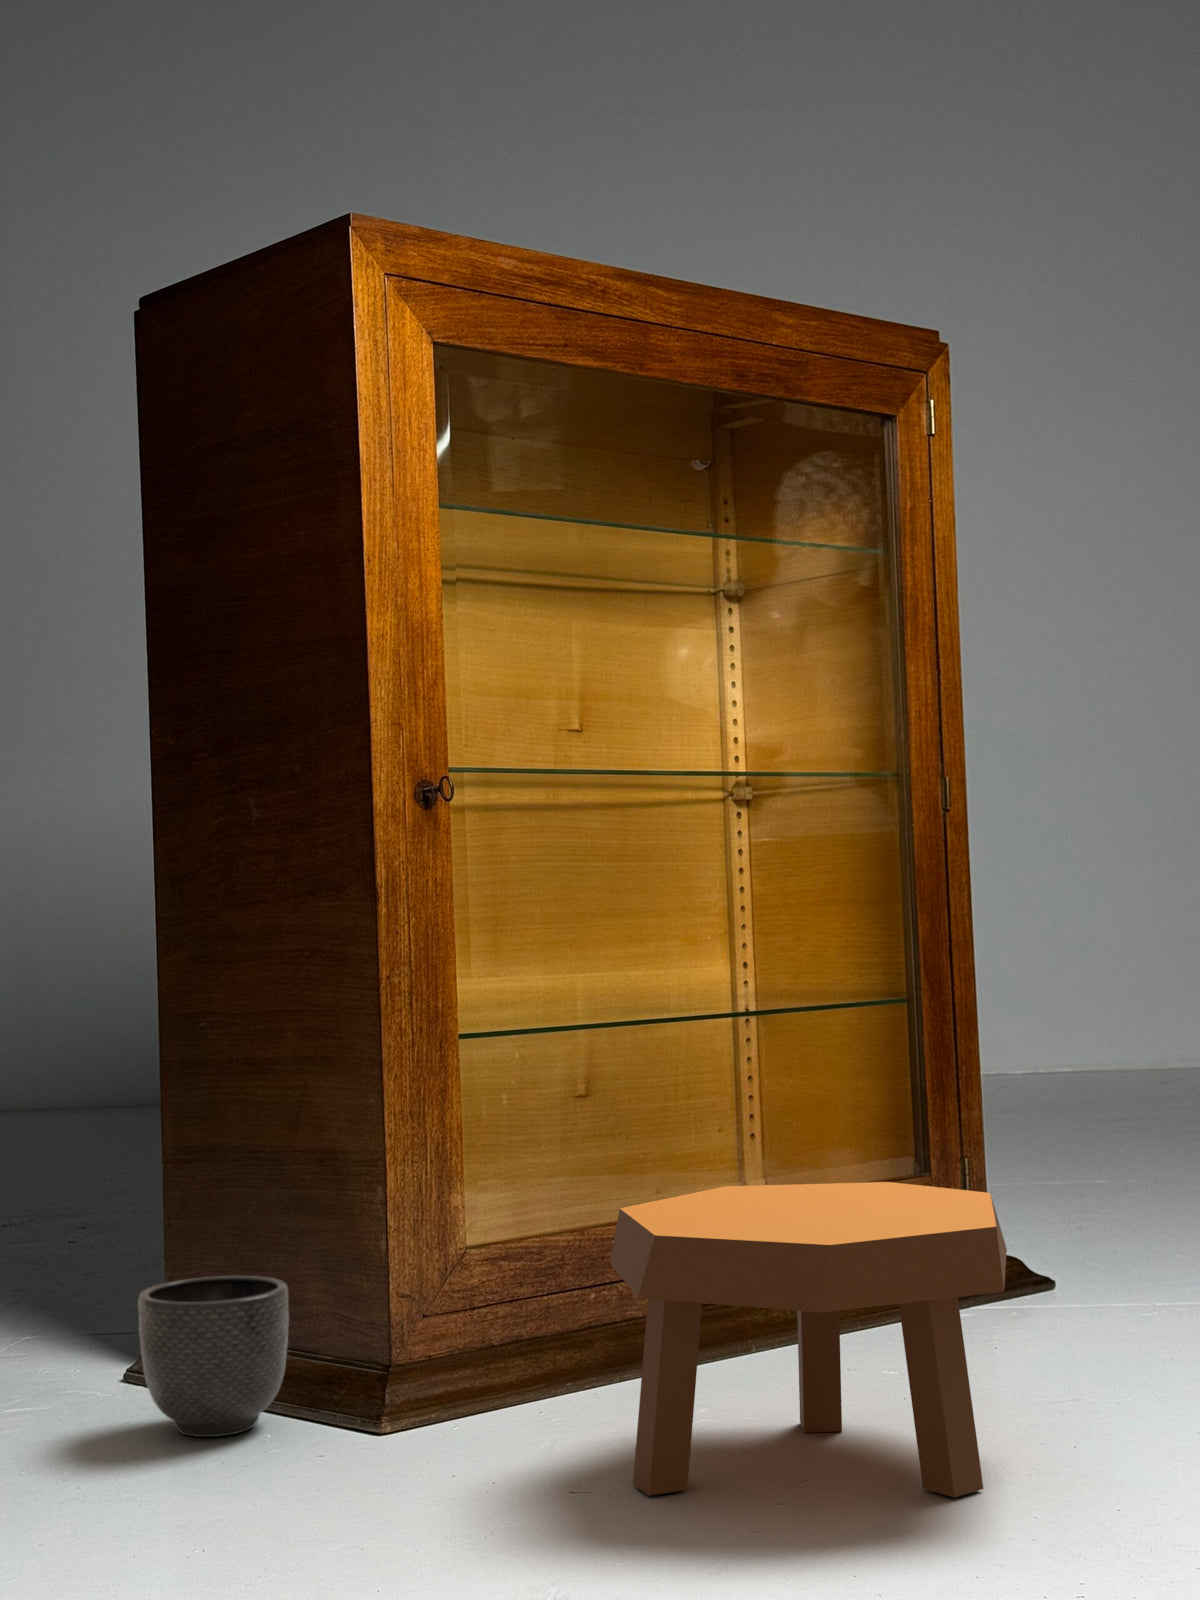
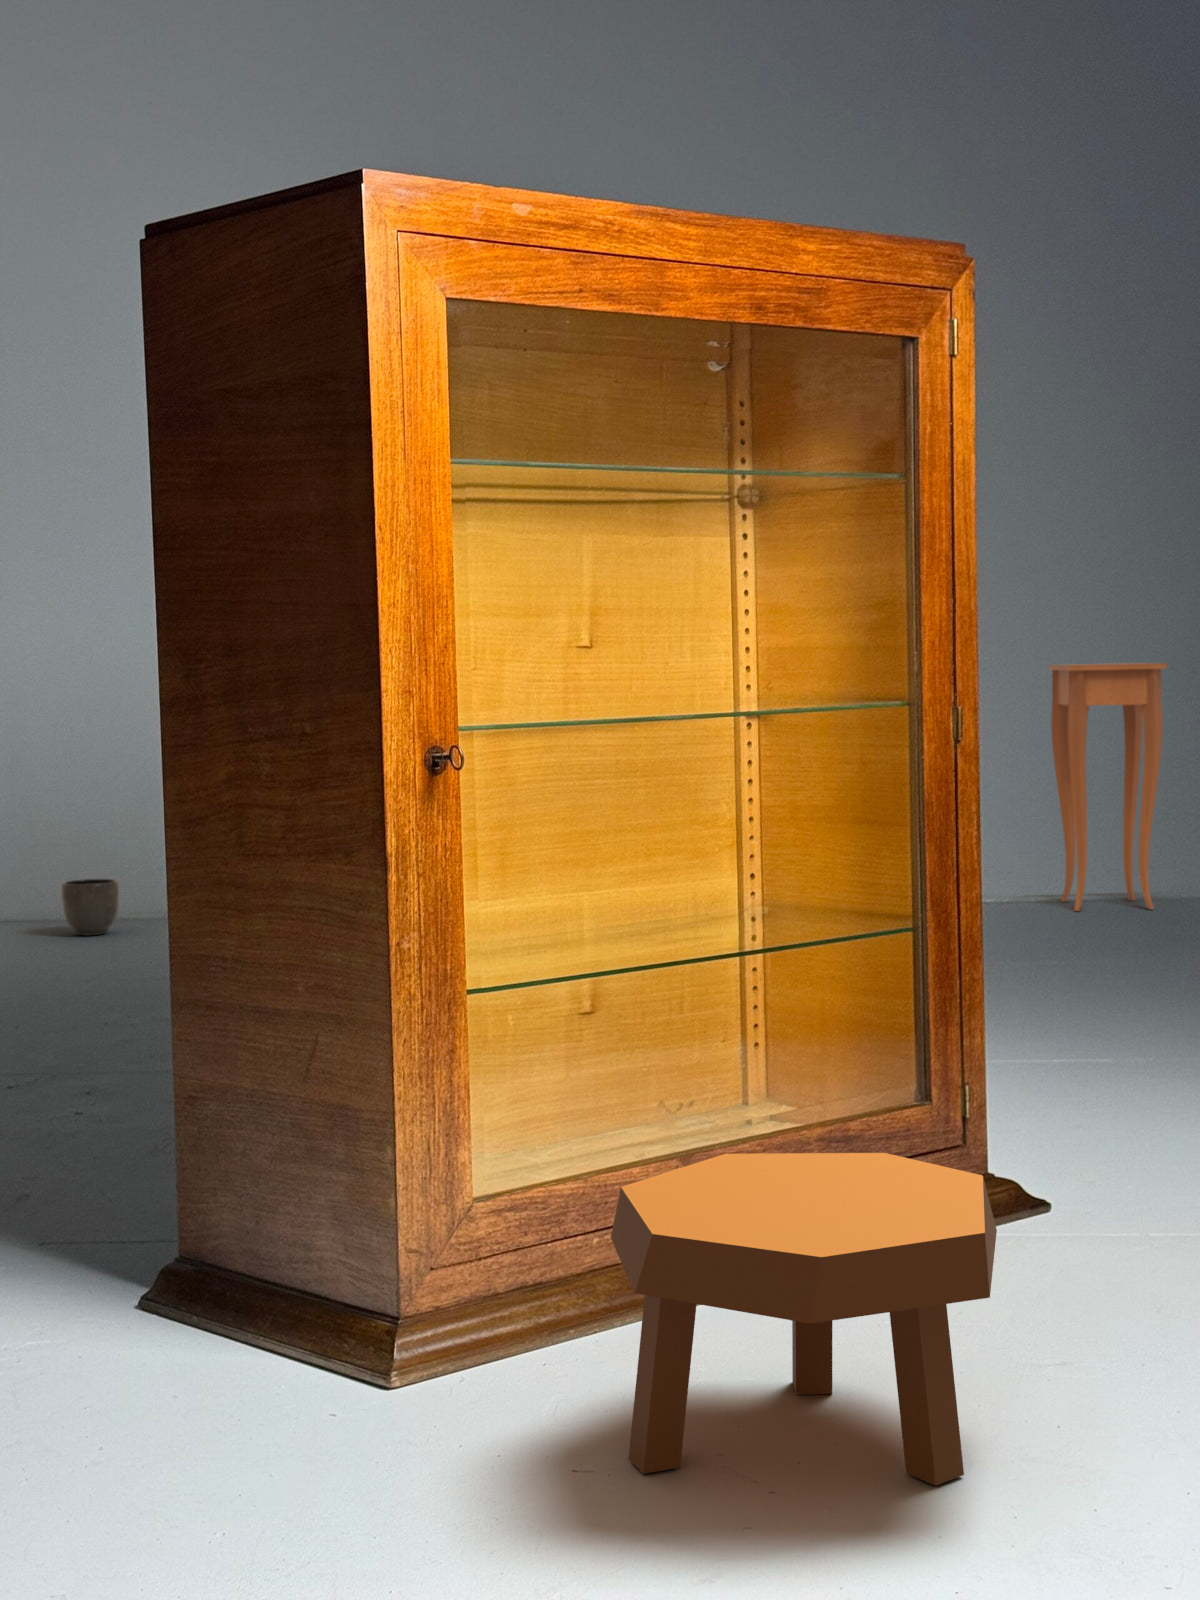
side table: none [1027,817,1145,1069] -> present [1048,663,1166,911]
planter: present [138,1276,289,1437] -> present [61,879,119,936]

